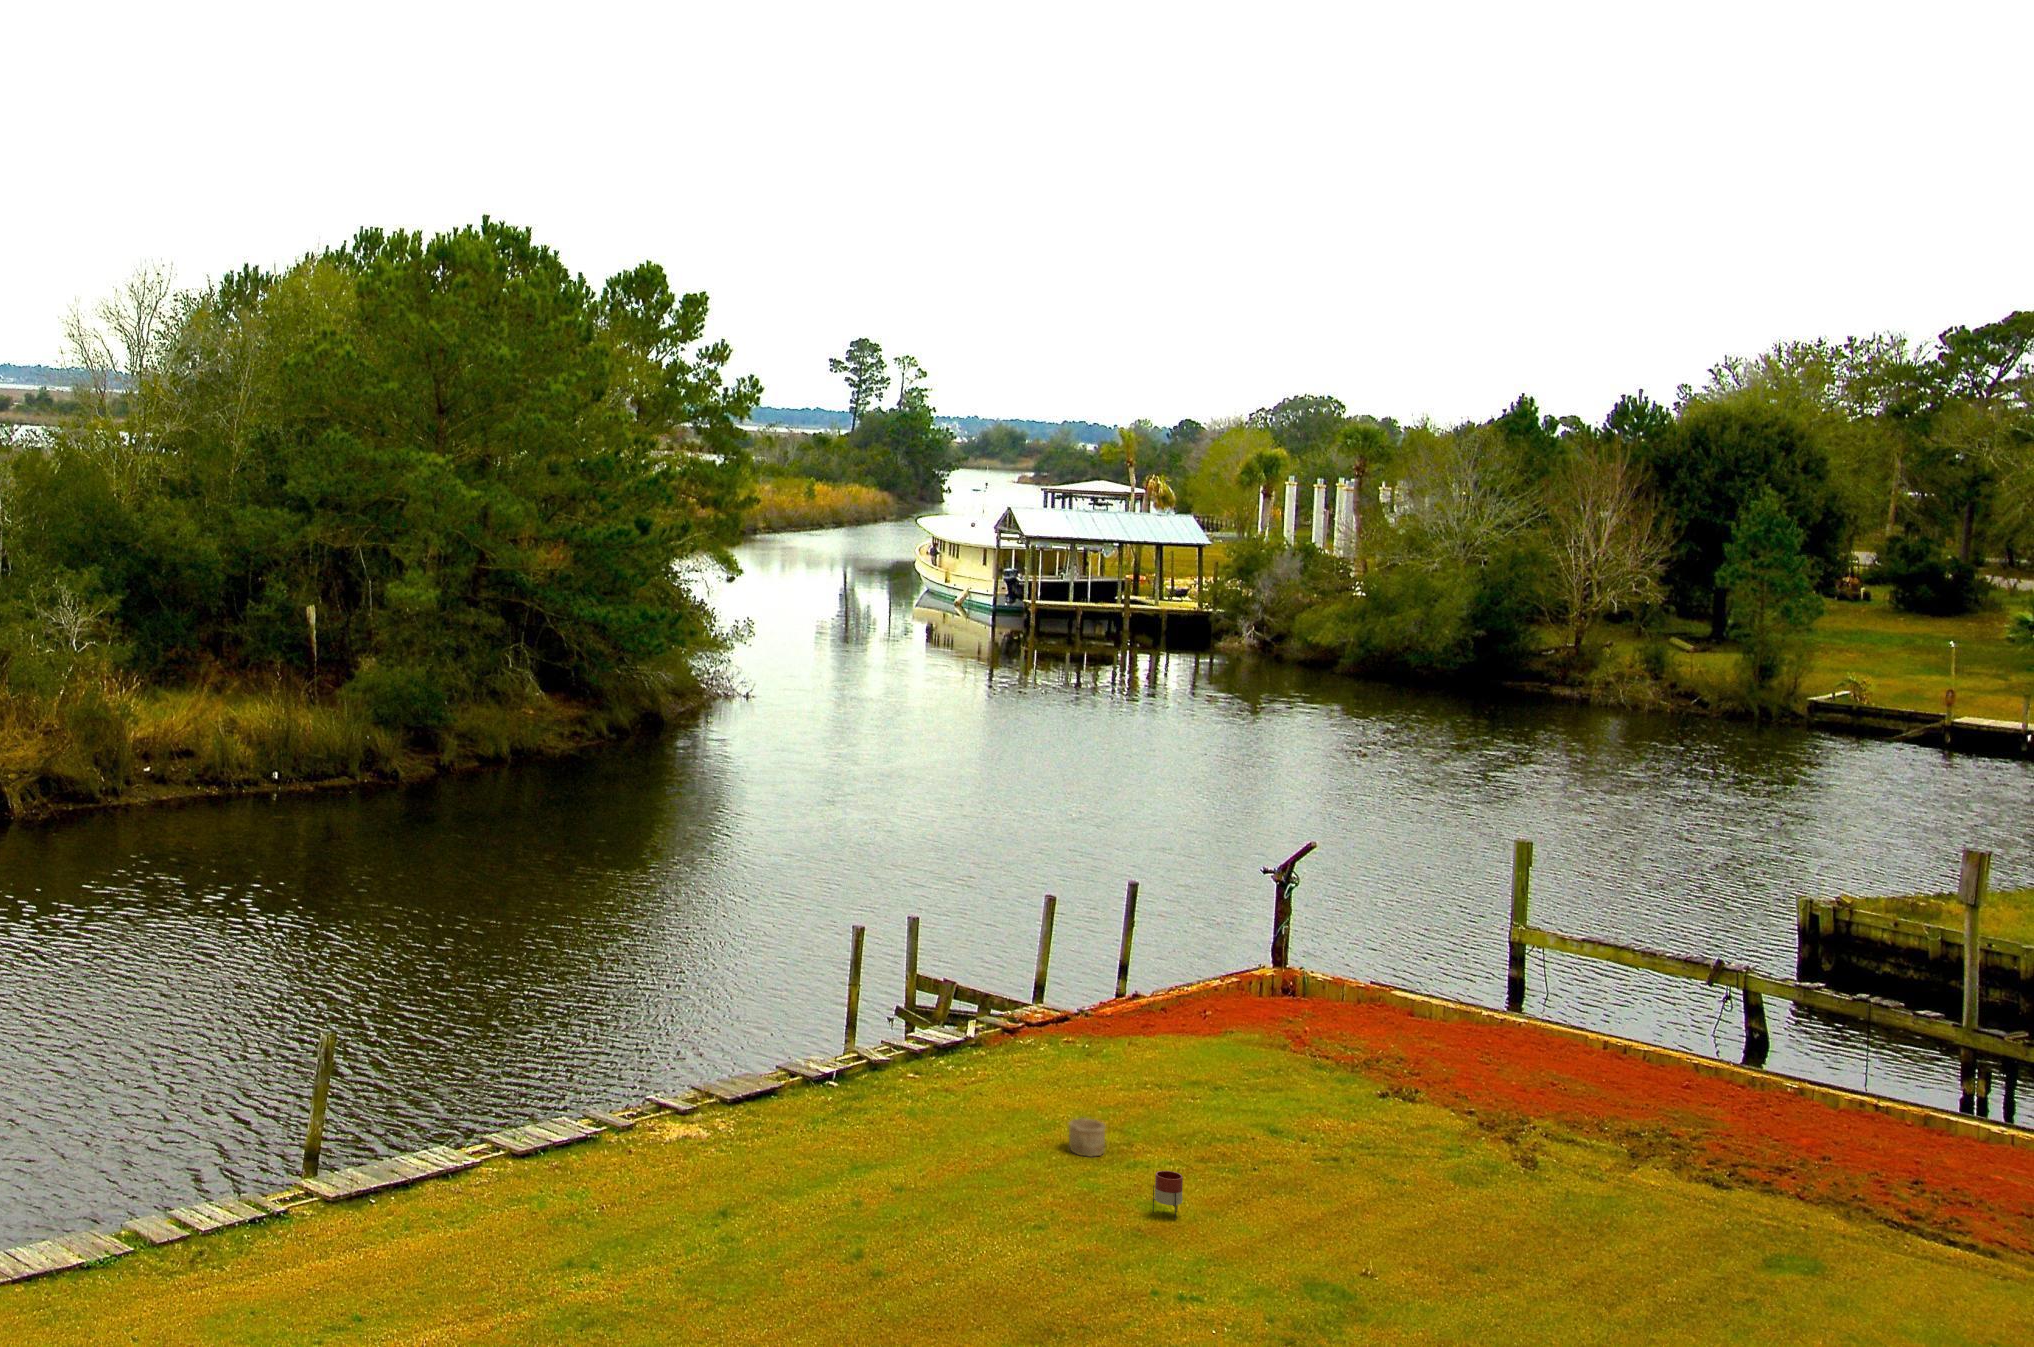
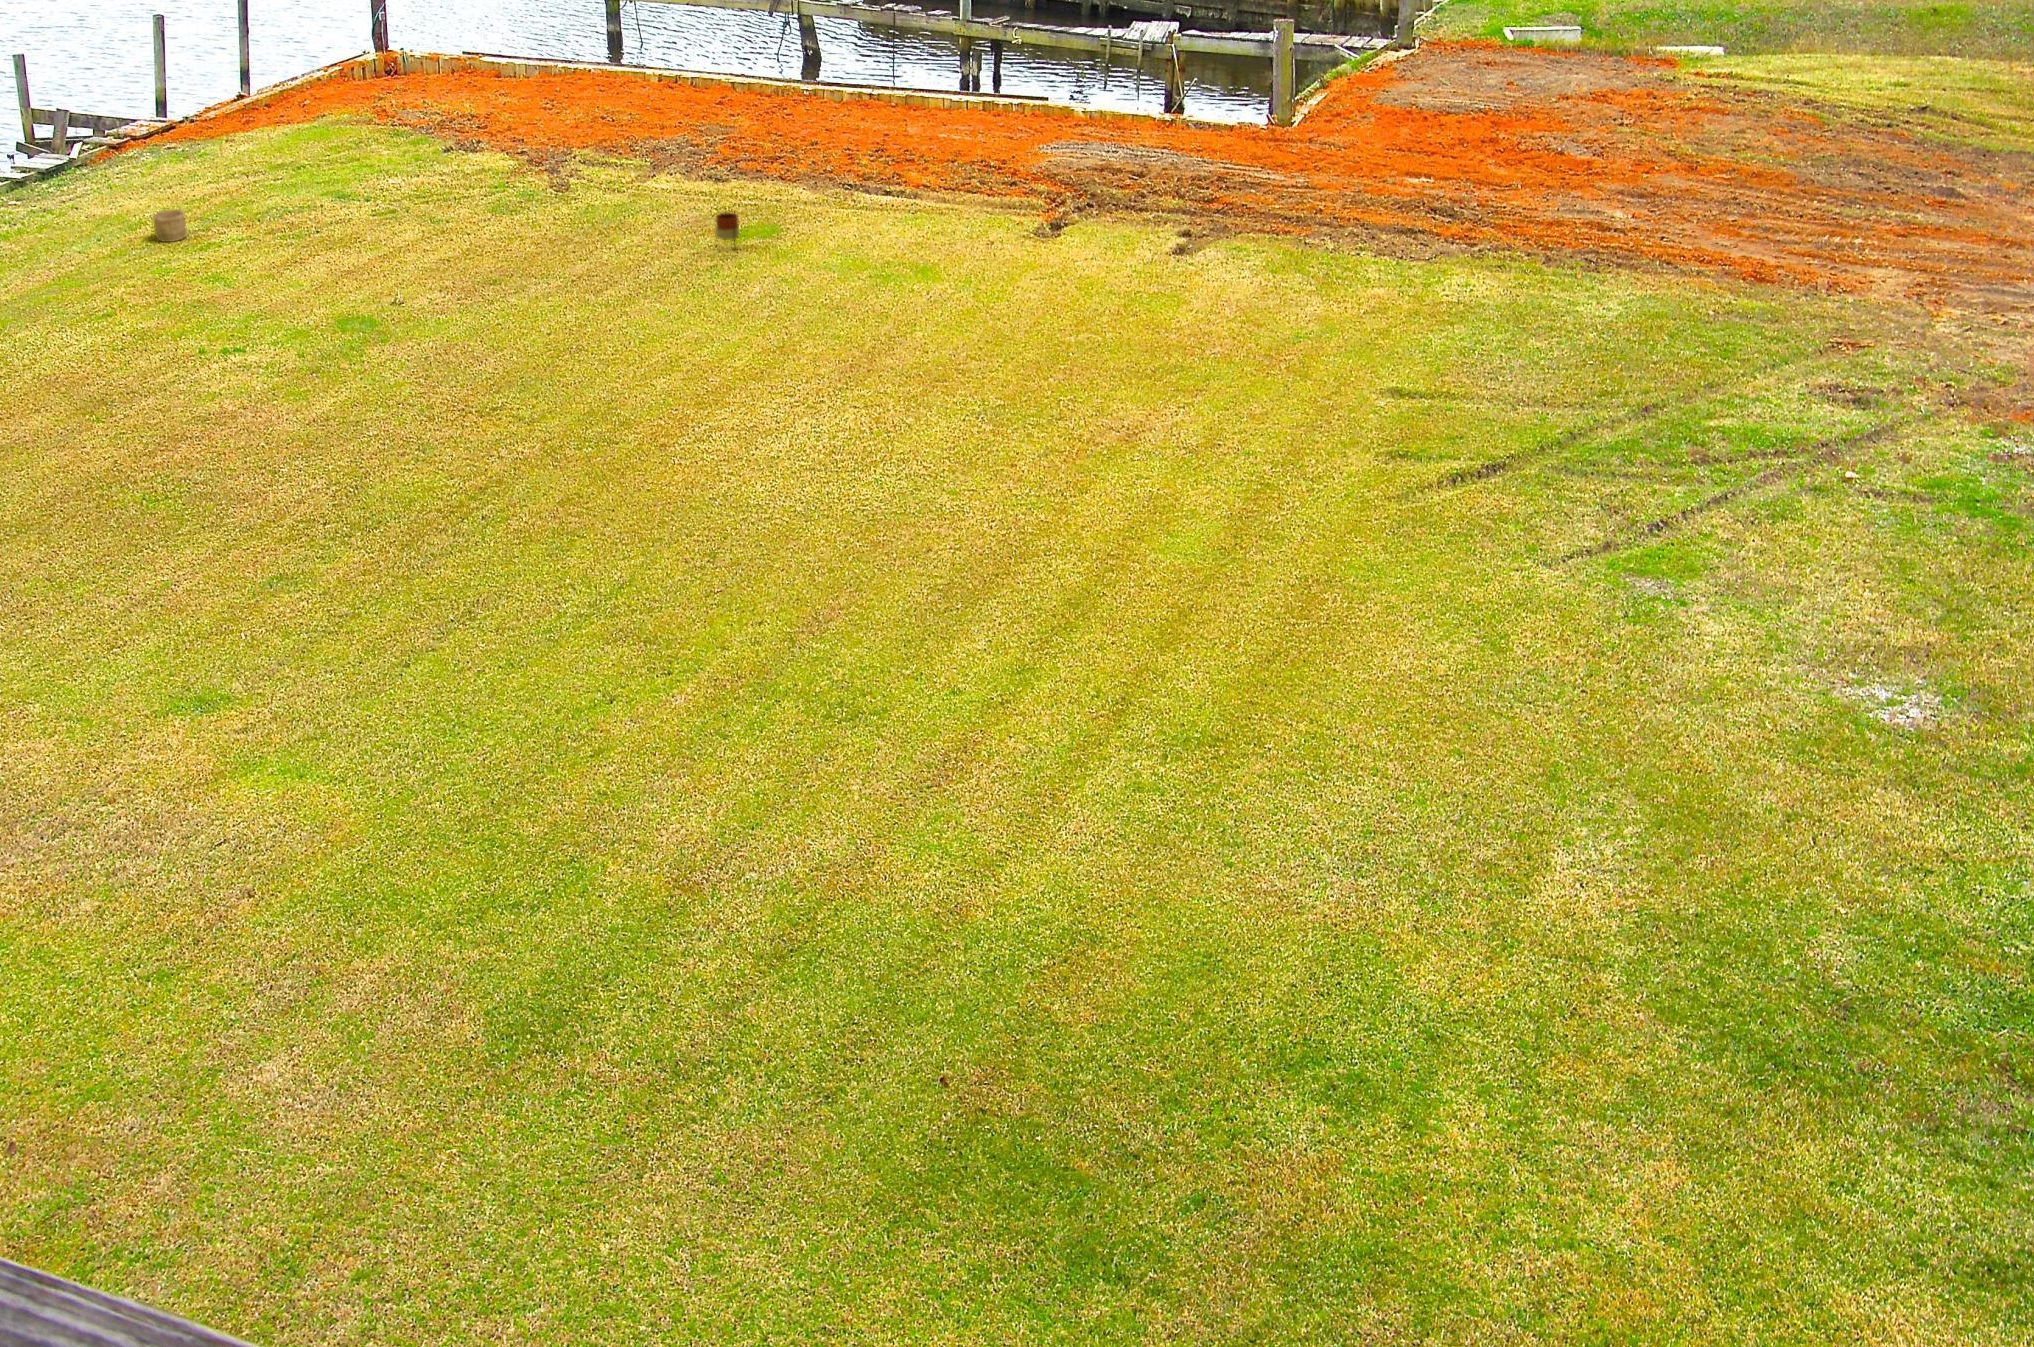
planter: present [1153,1171,1183,1220] -> present [716,212,739,244]

